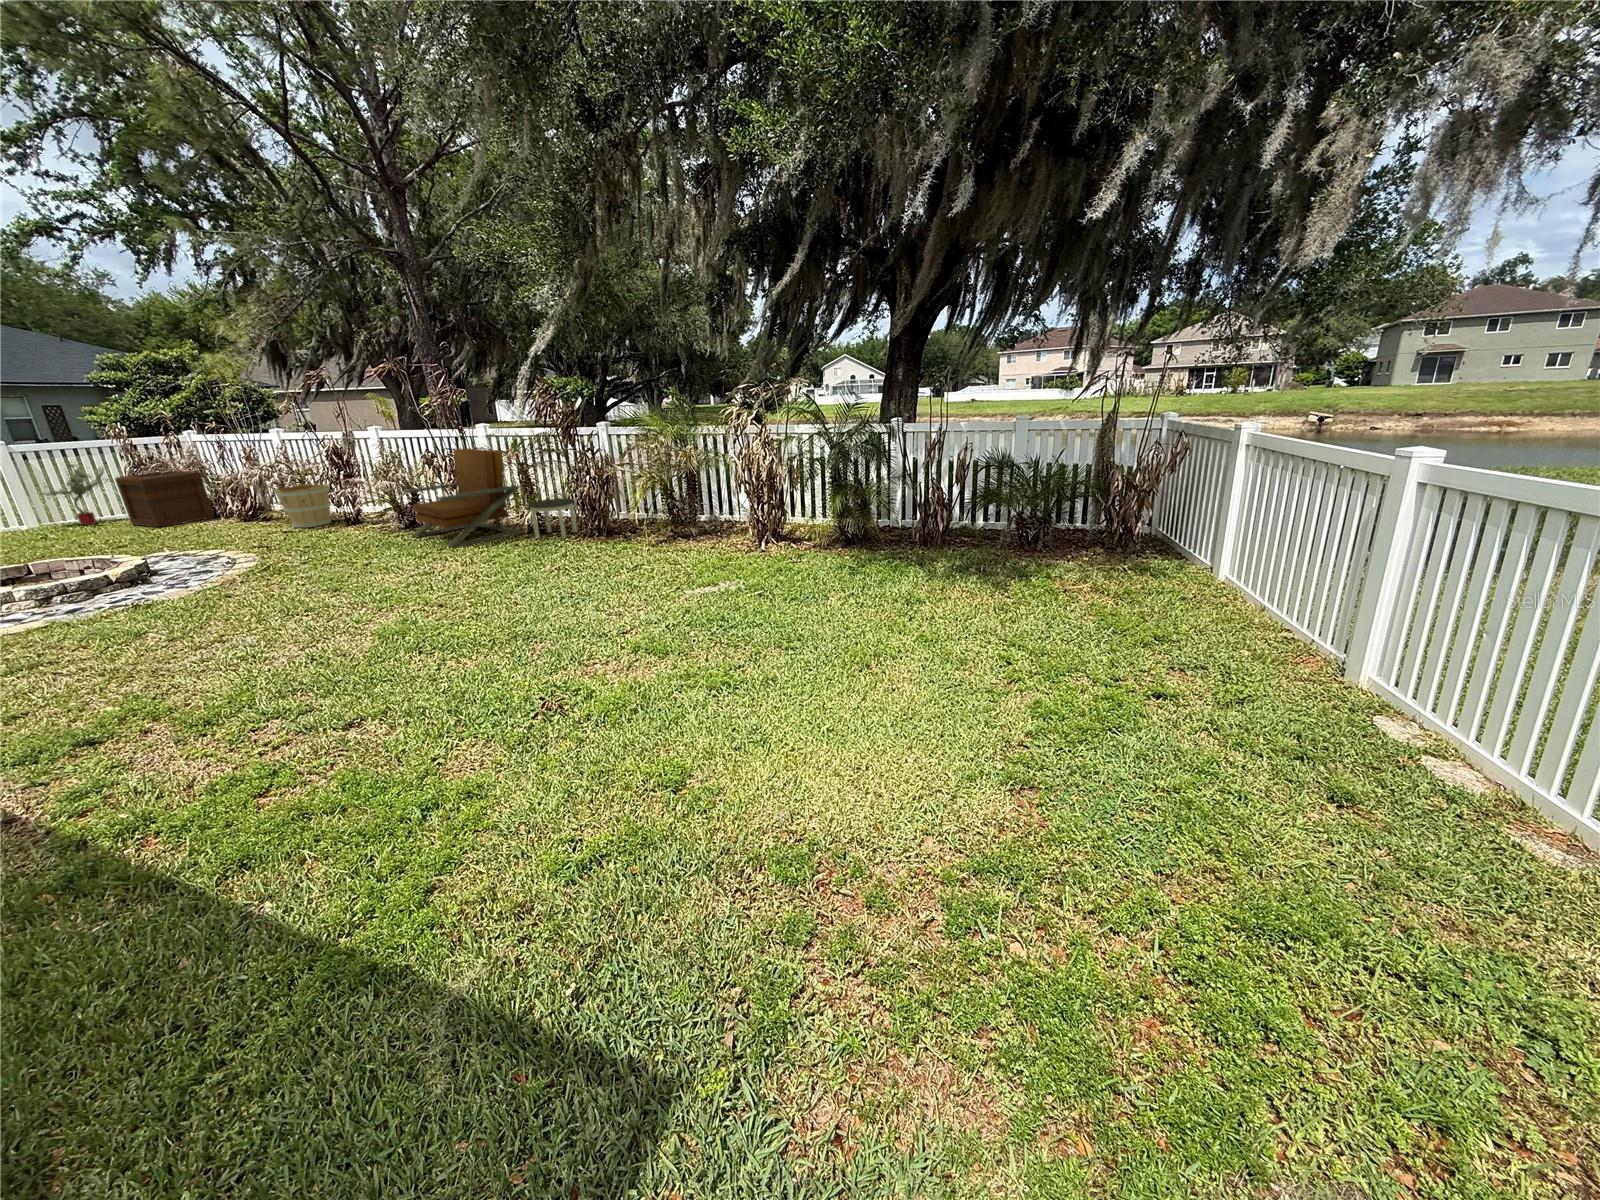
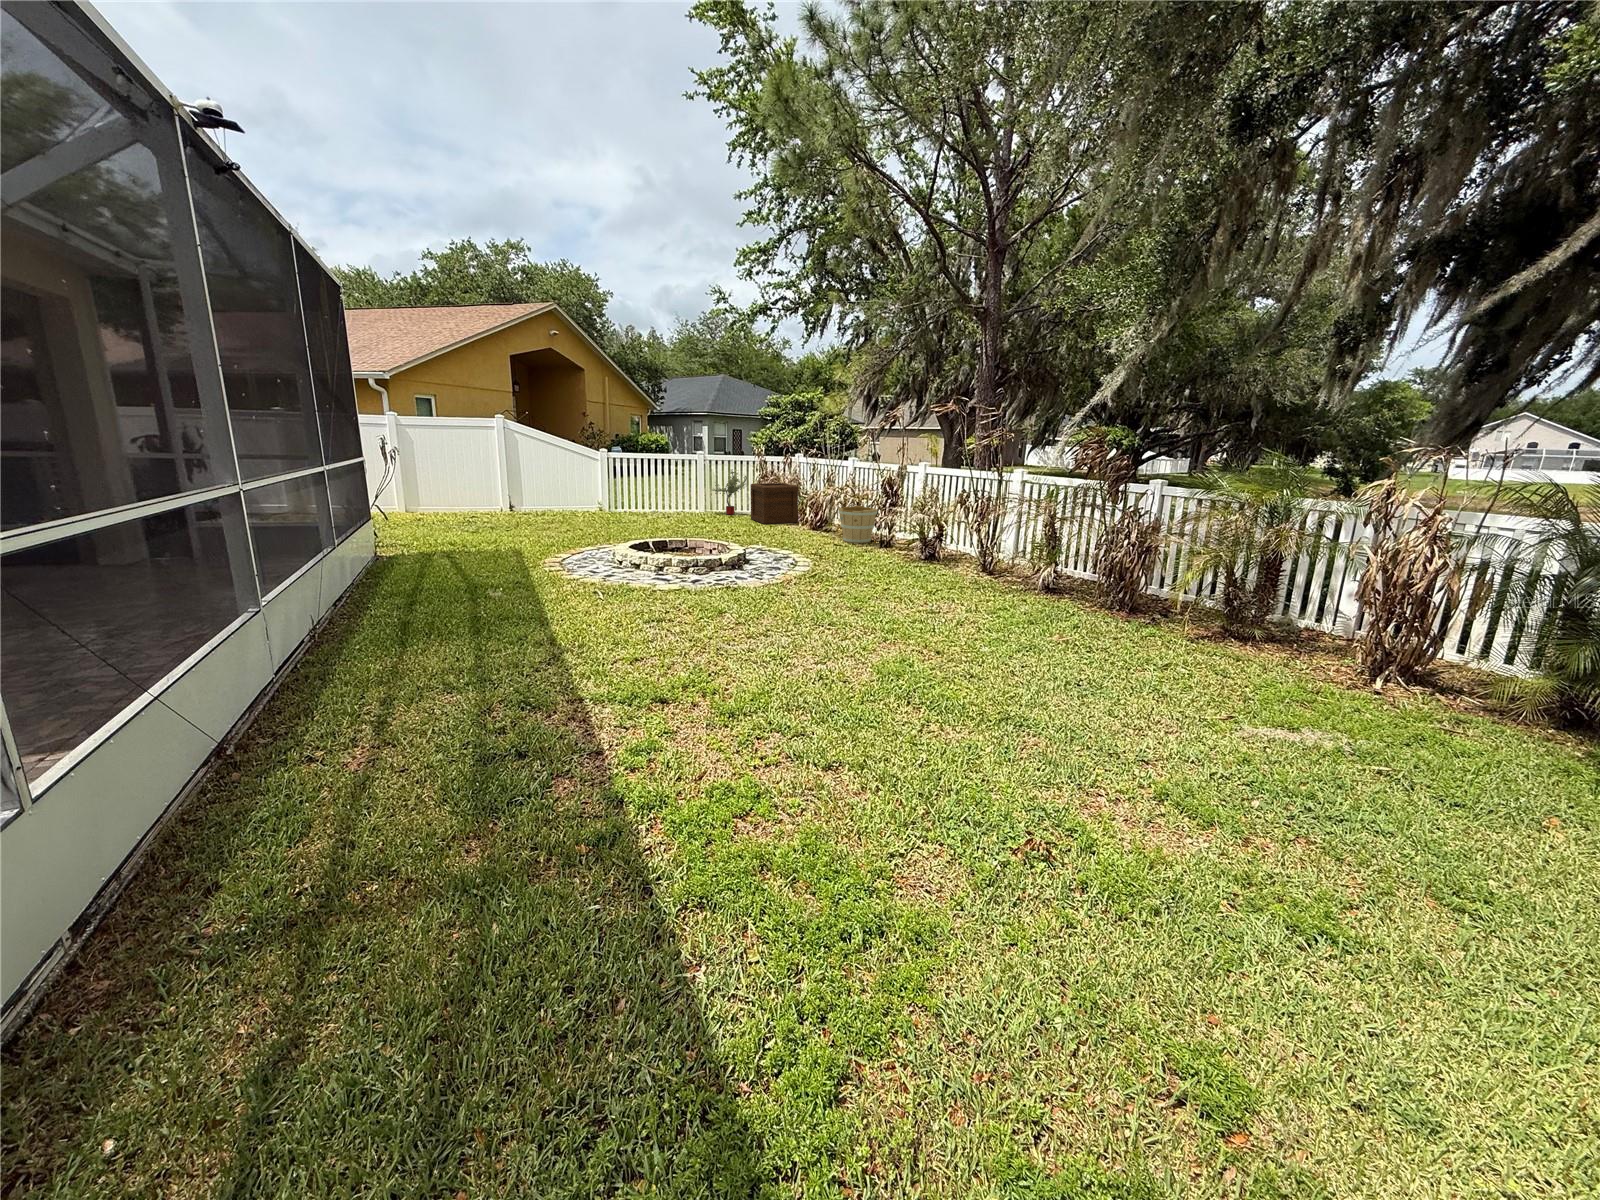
lounge chair: present [403,448,524,548] -> none [930,491,1042,589]
round table: present [529,498,577,538] -> none [1045,557,1100,603]

